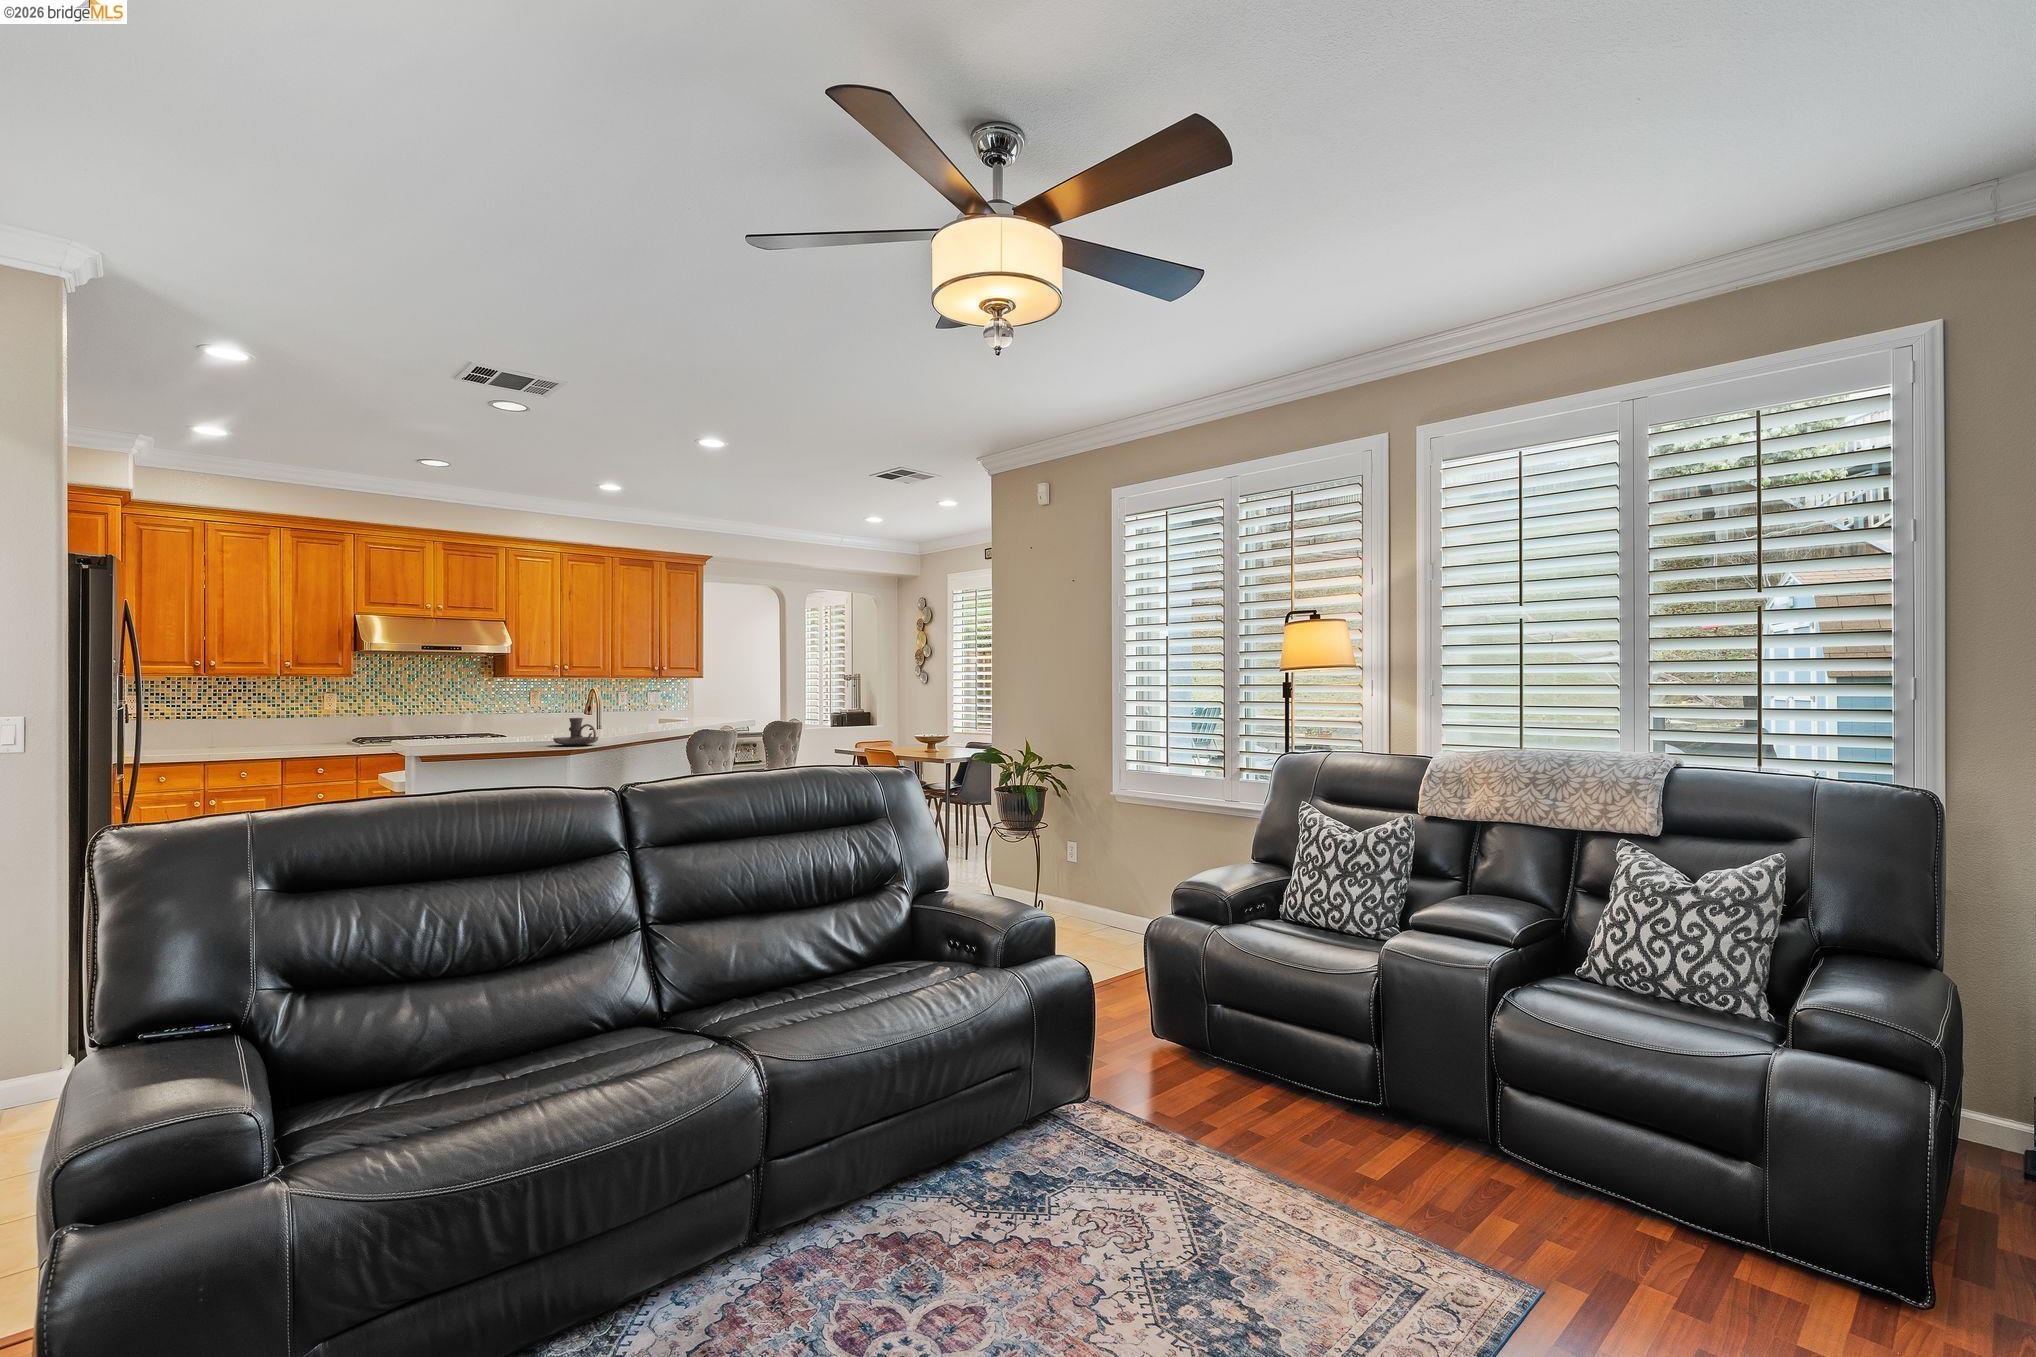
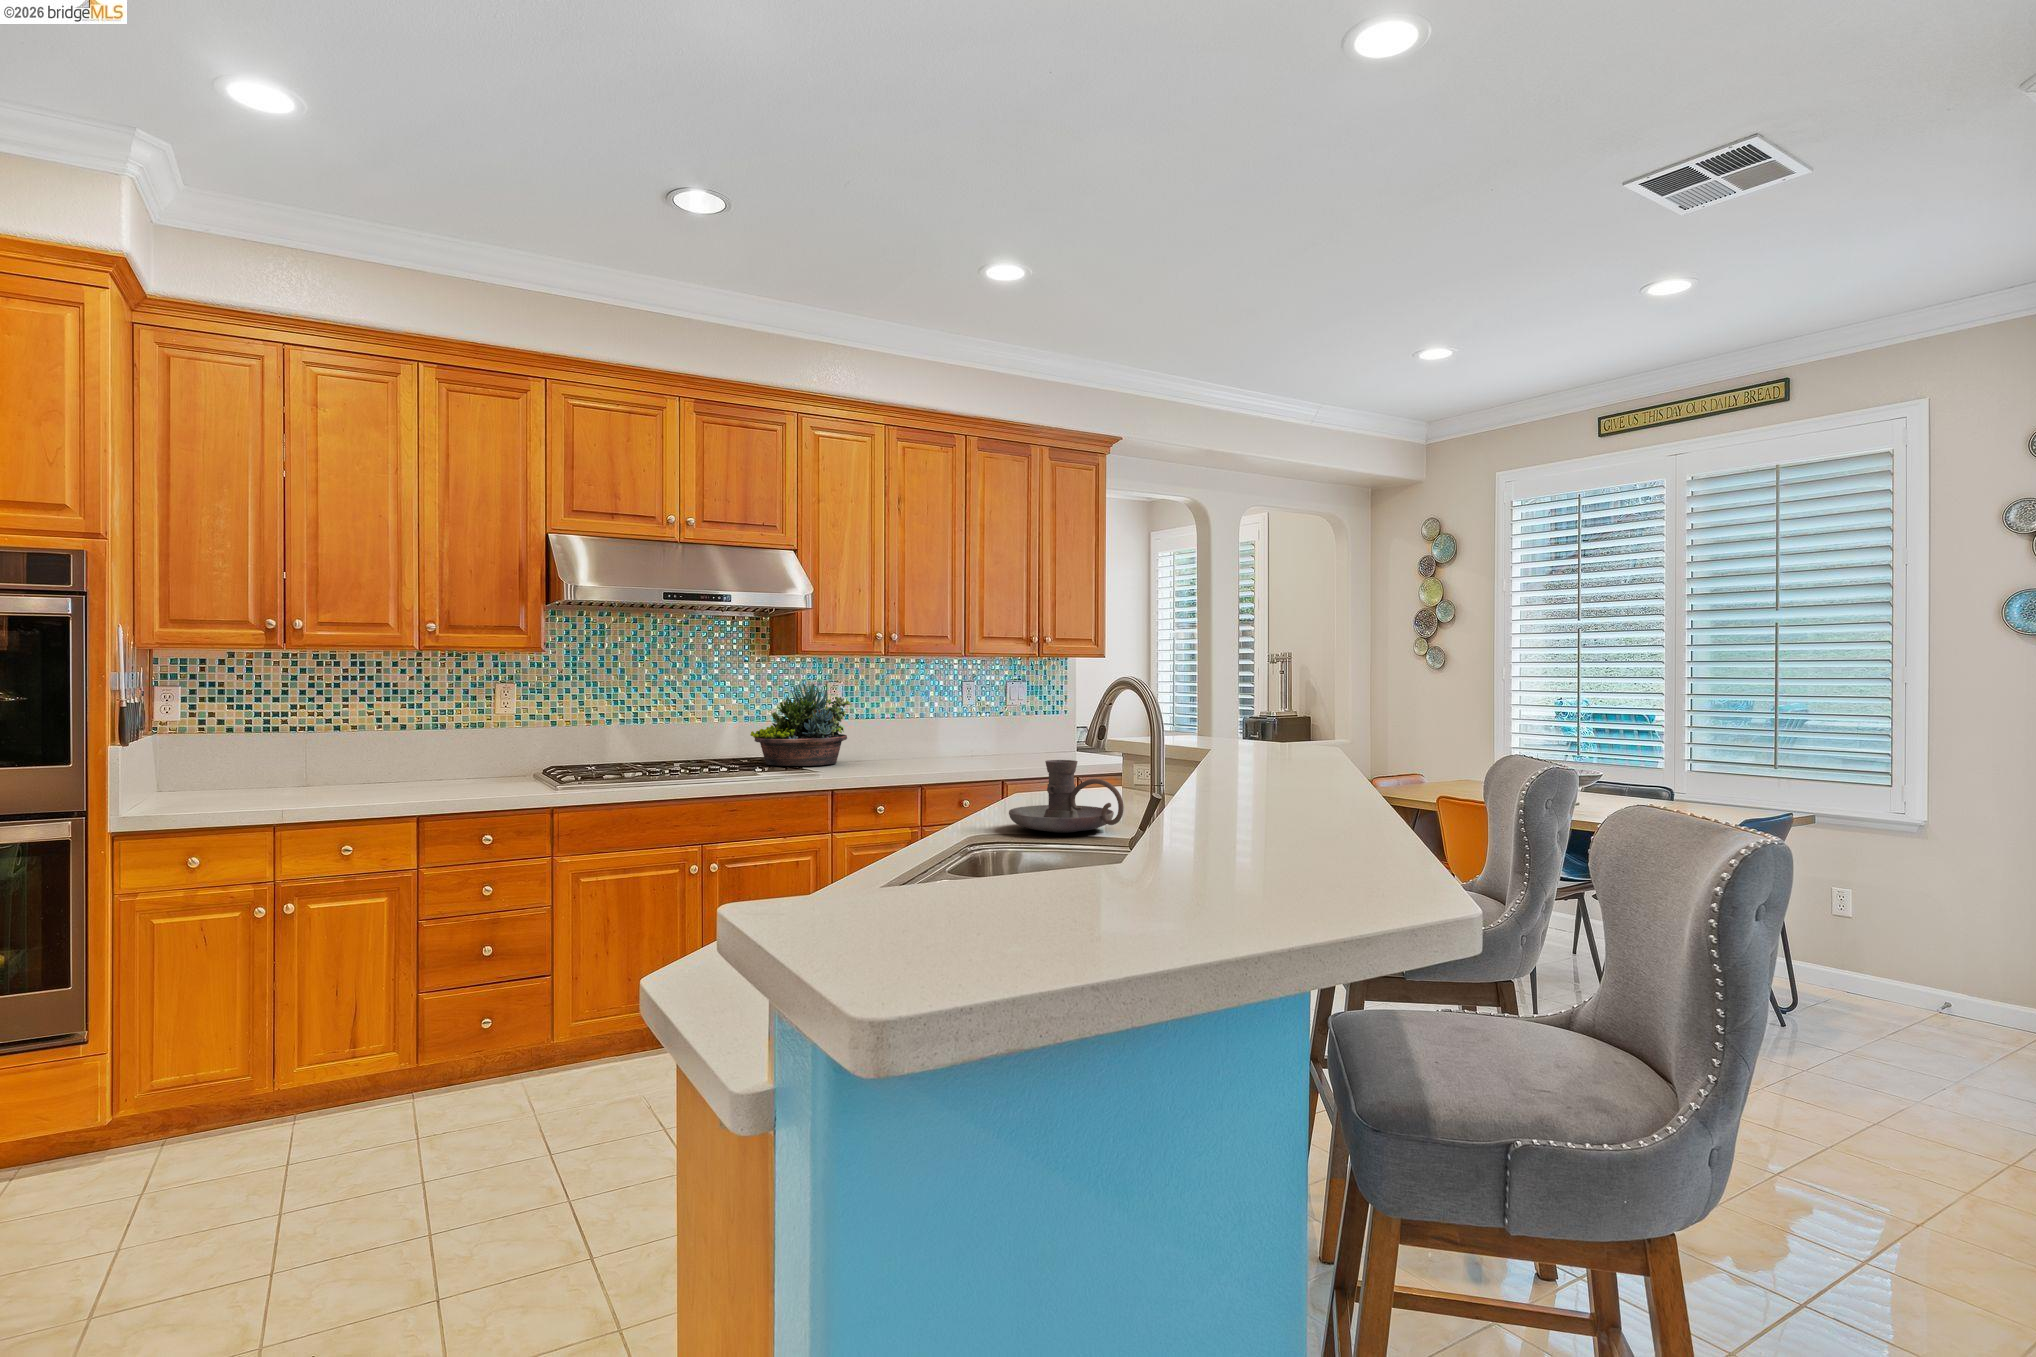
succulent planter: none [470,691,528,734] -> present [750,682,852,766]

